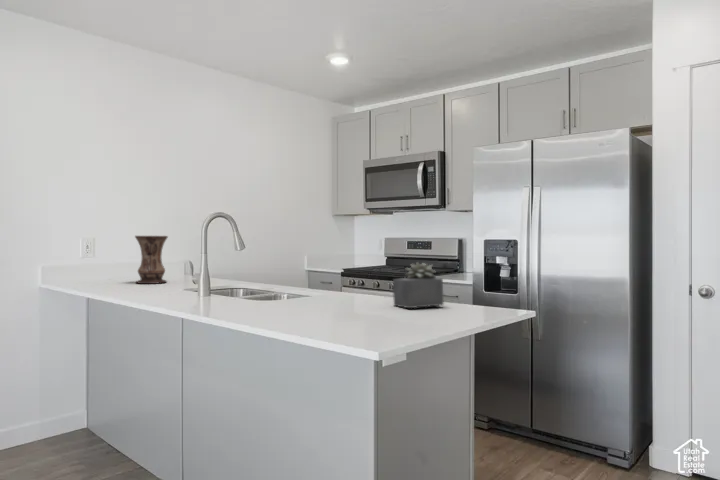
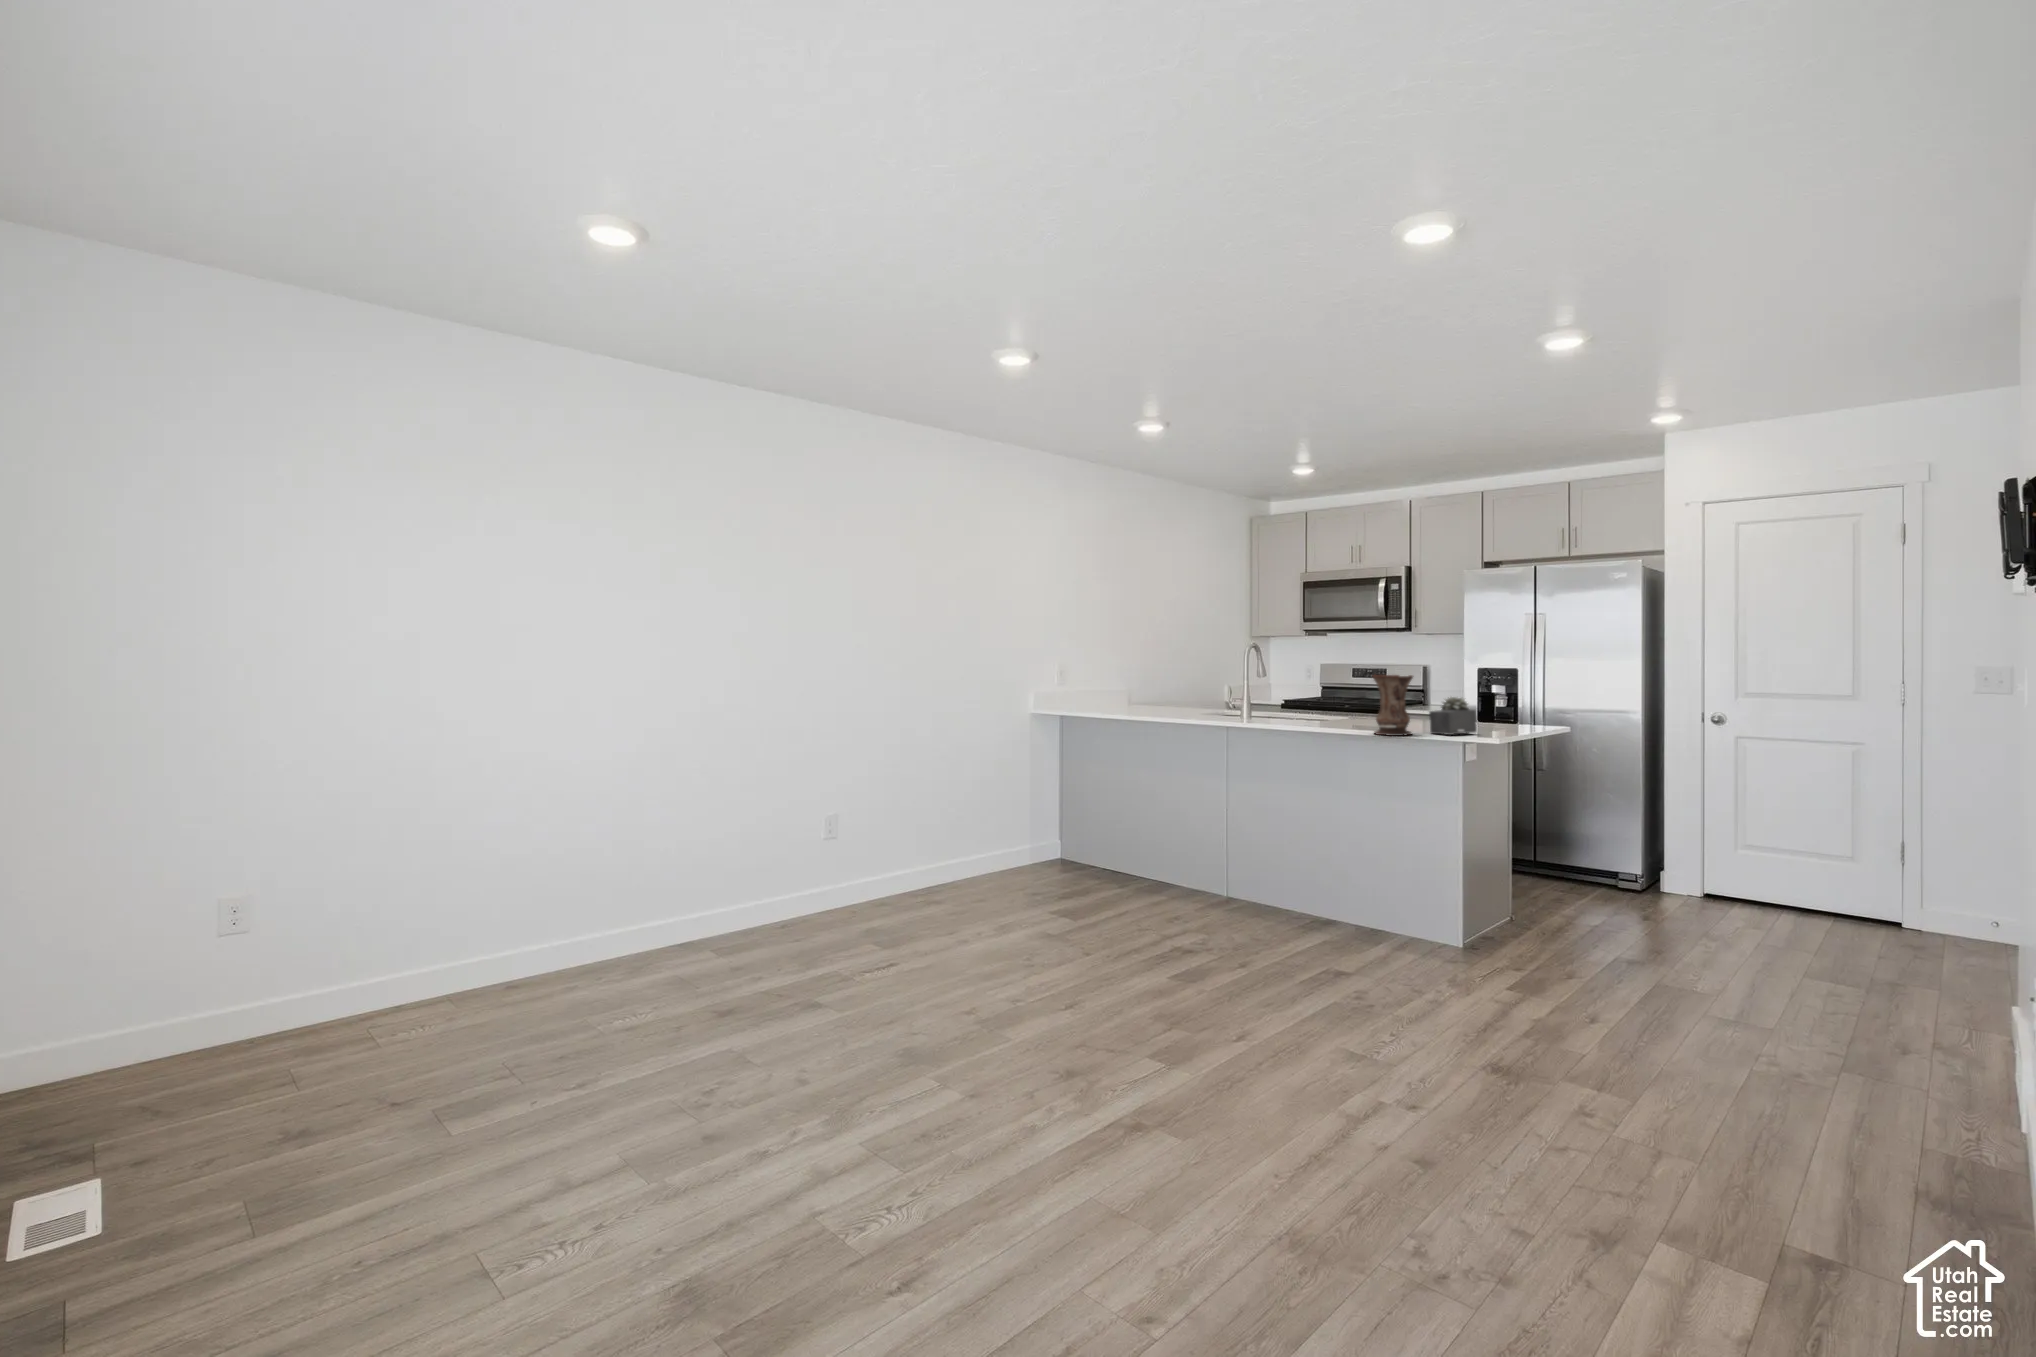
vase: present [135,236,168,284] -> present [1373,675,1413,736]

